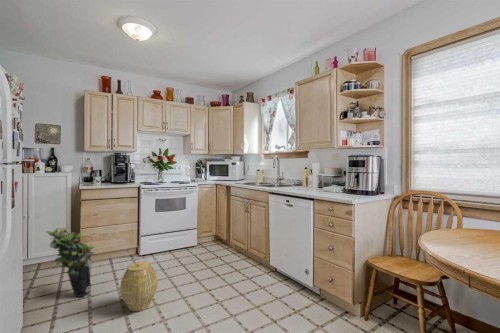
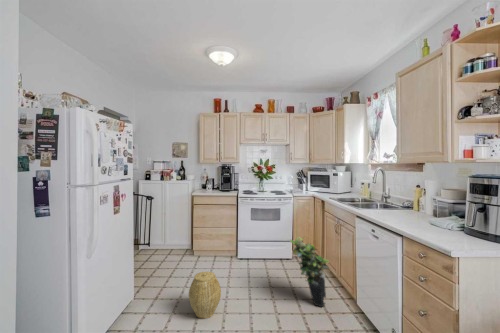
potted plant: present [46,228,94,297] -> present [290,237,329,307]

